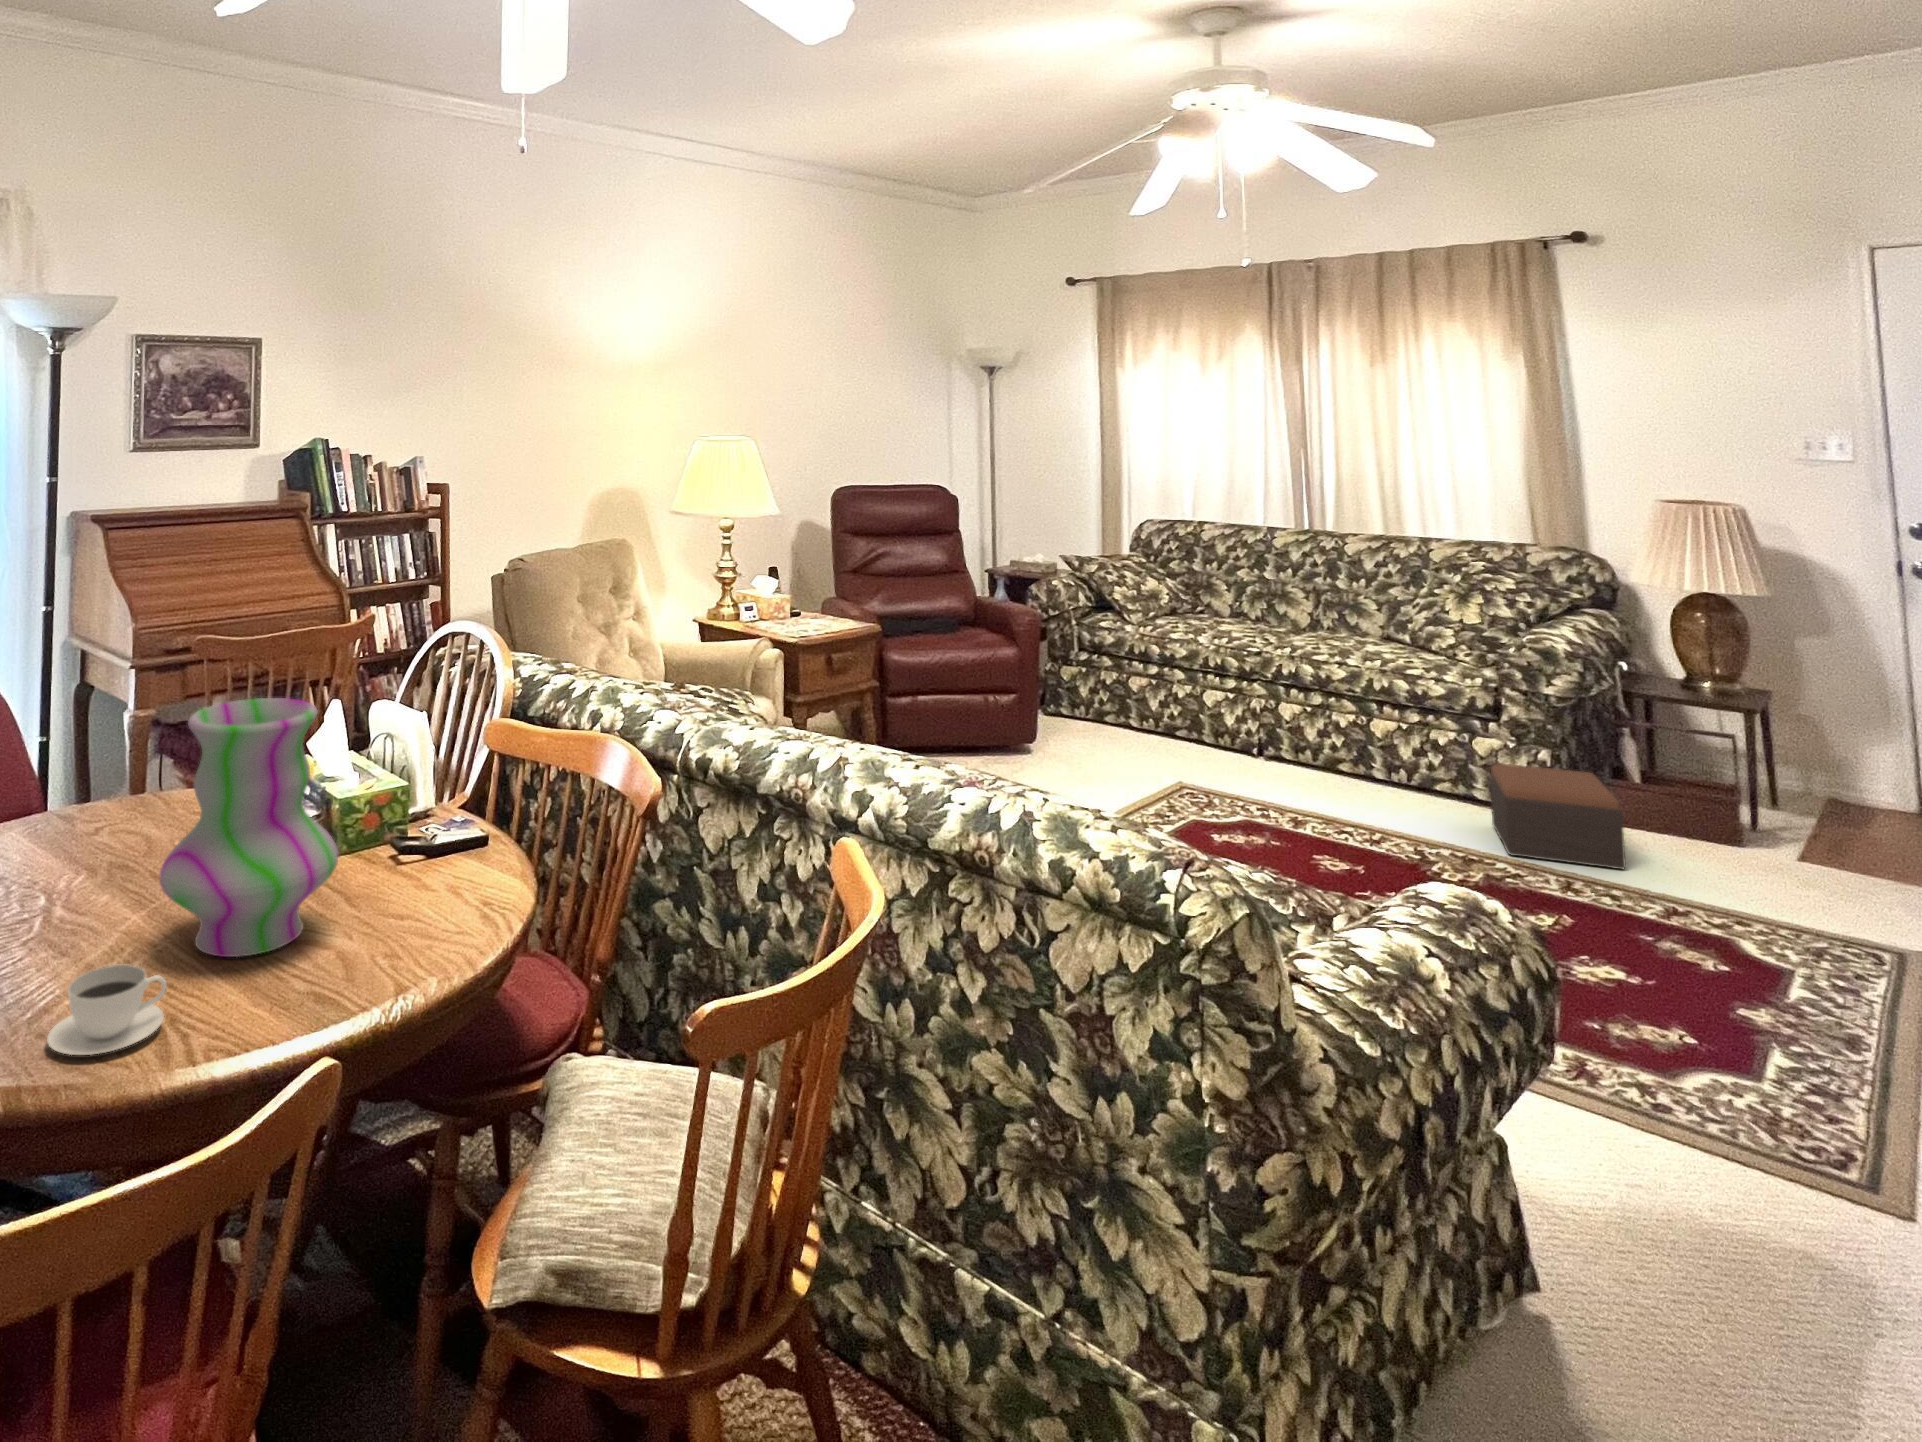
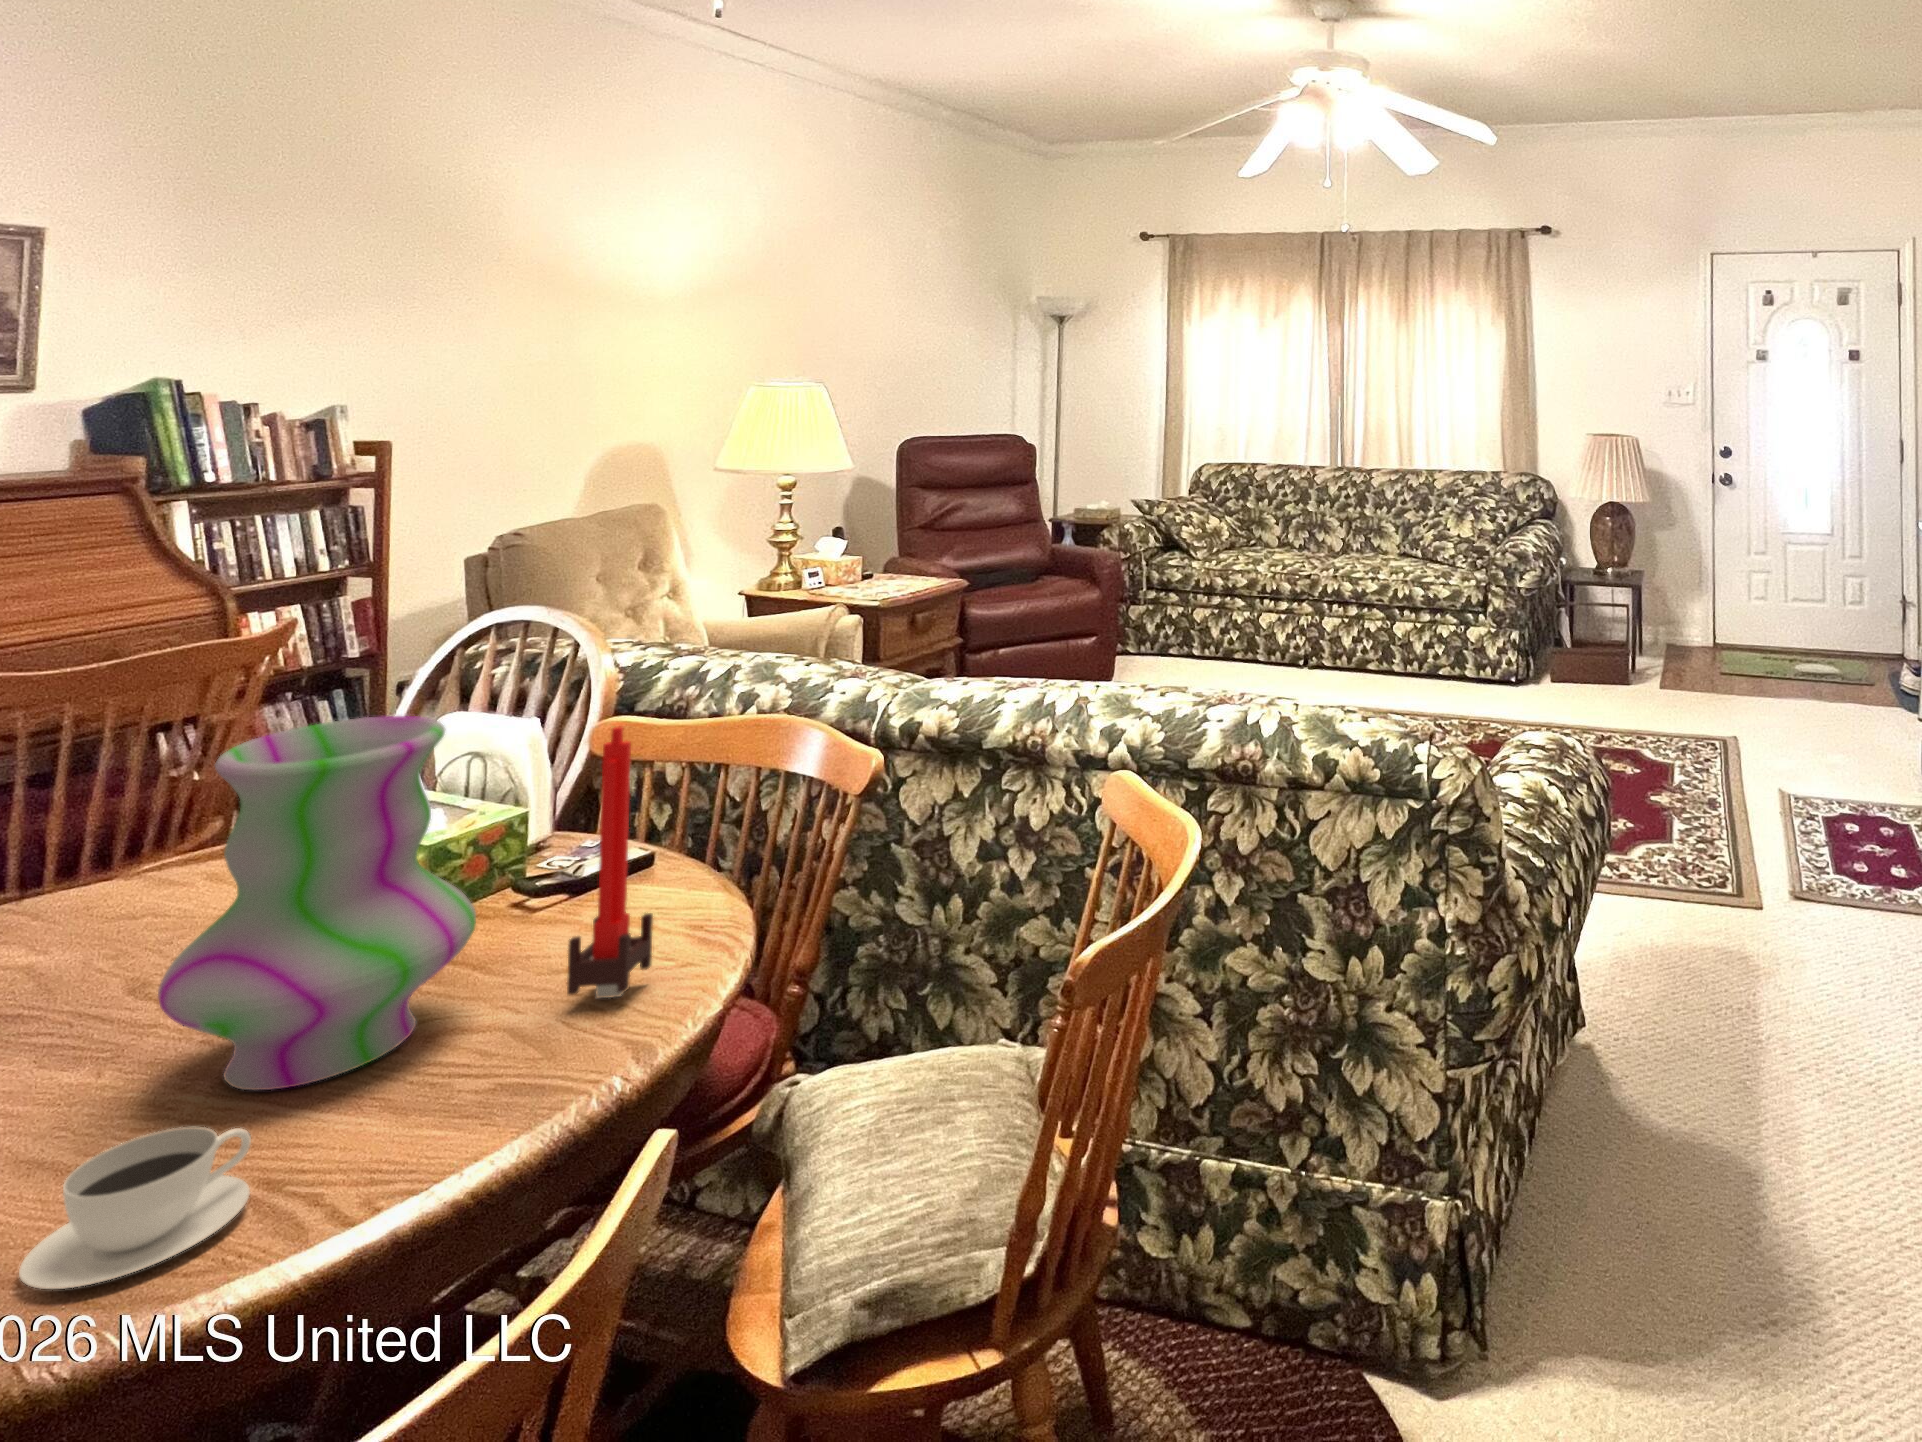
candle: none [386,729,447,947] -> present [567,726,653,998]
footstool: present [1490,764,1626,869] -> none [1481,643,1570,716]

